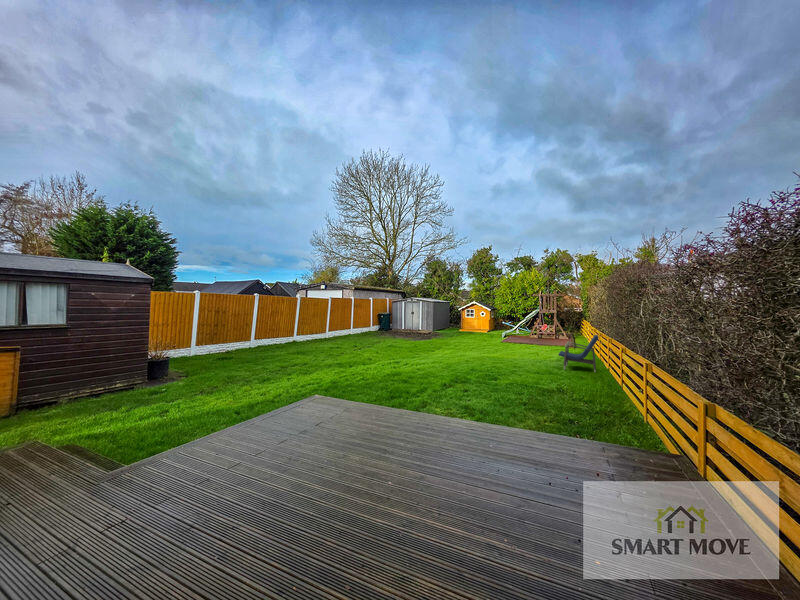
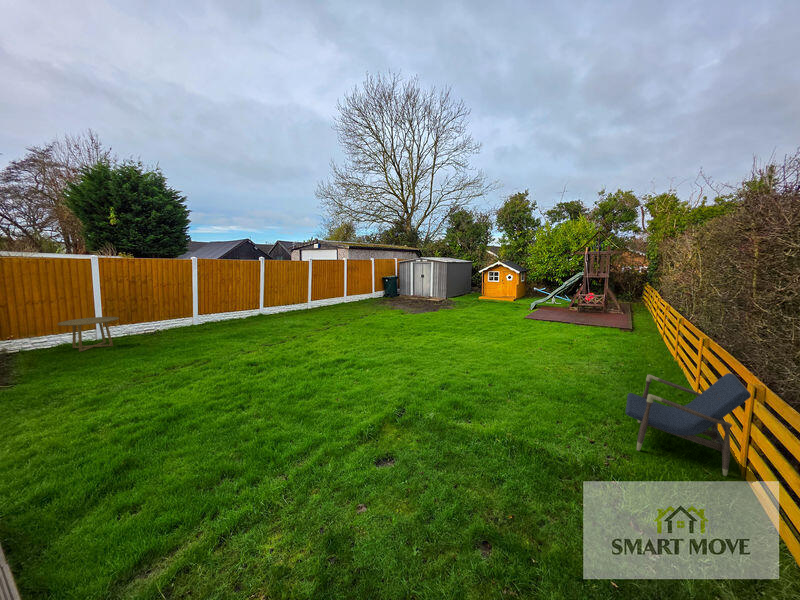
round table: none [189,331,225,353] -> present [57,317,119,352]

